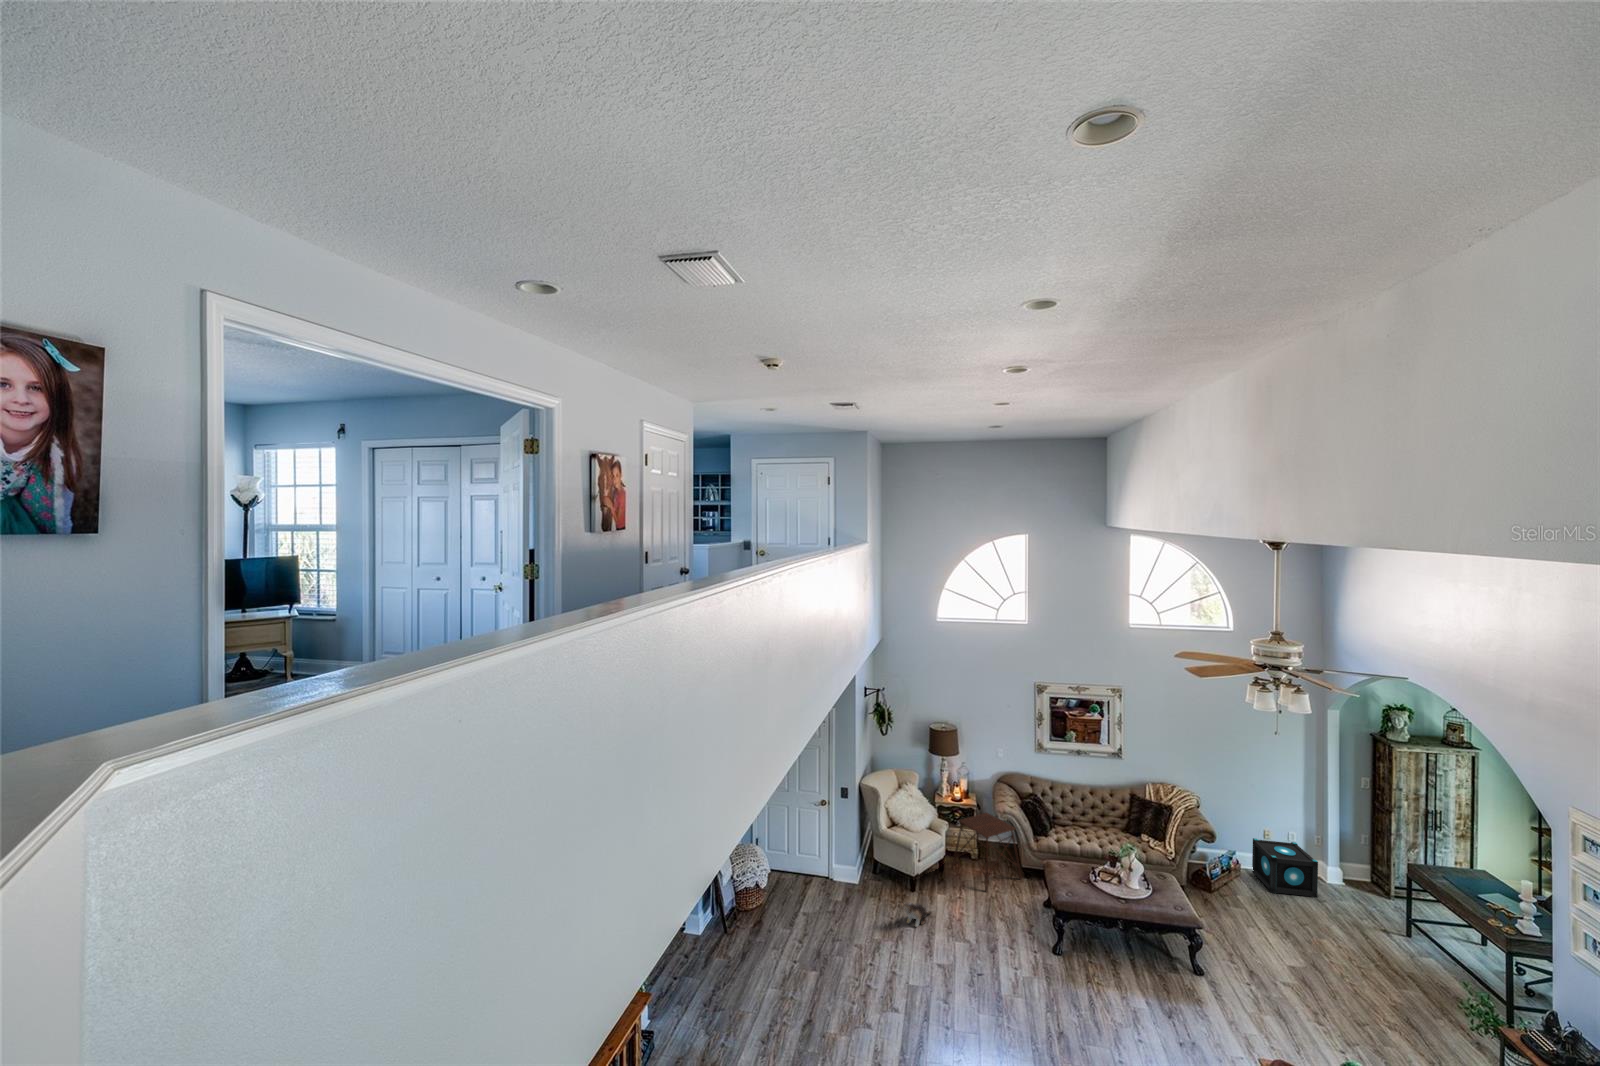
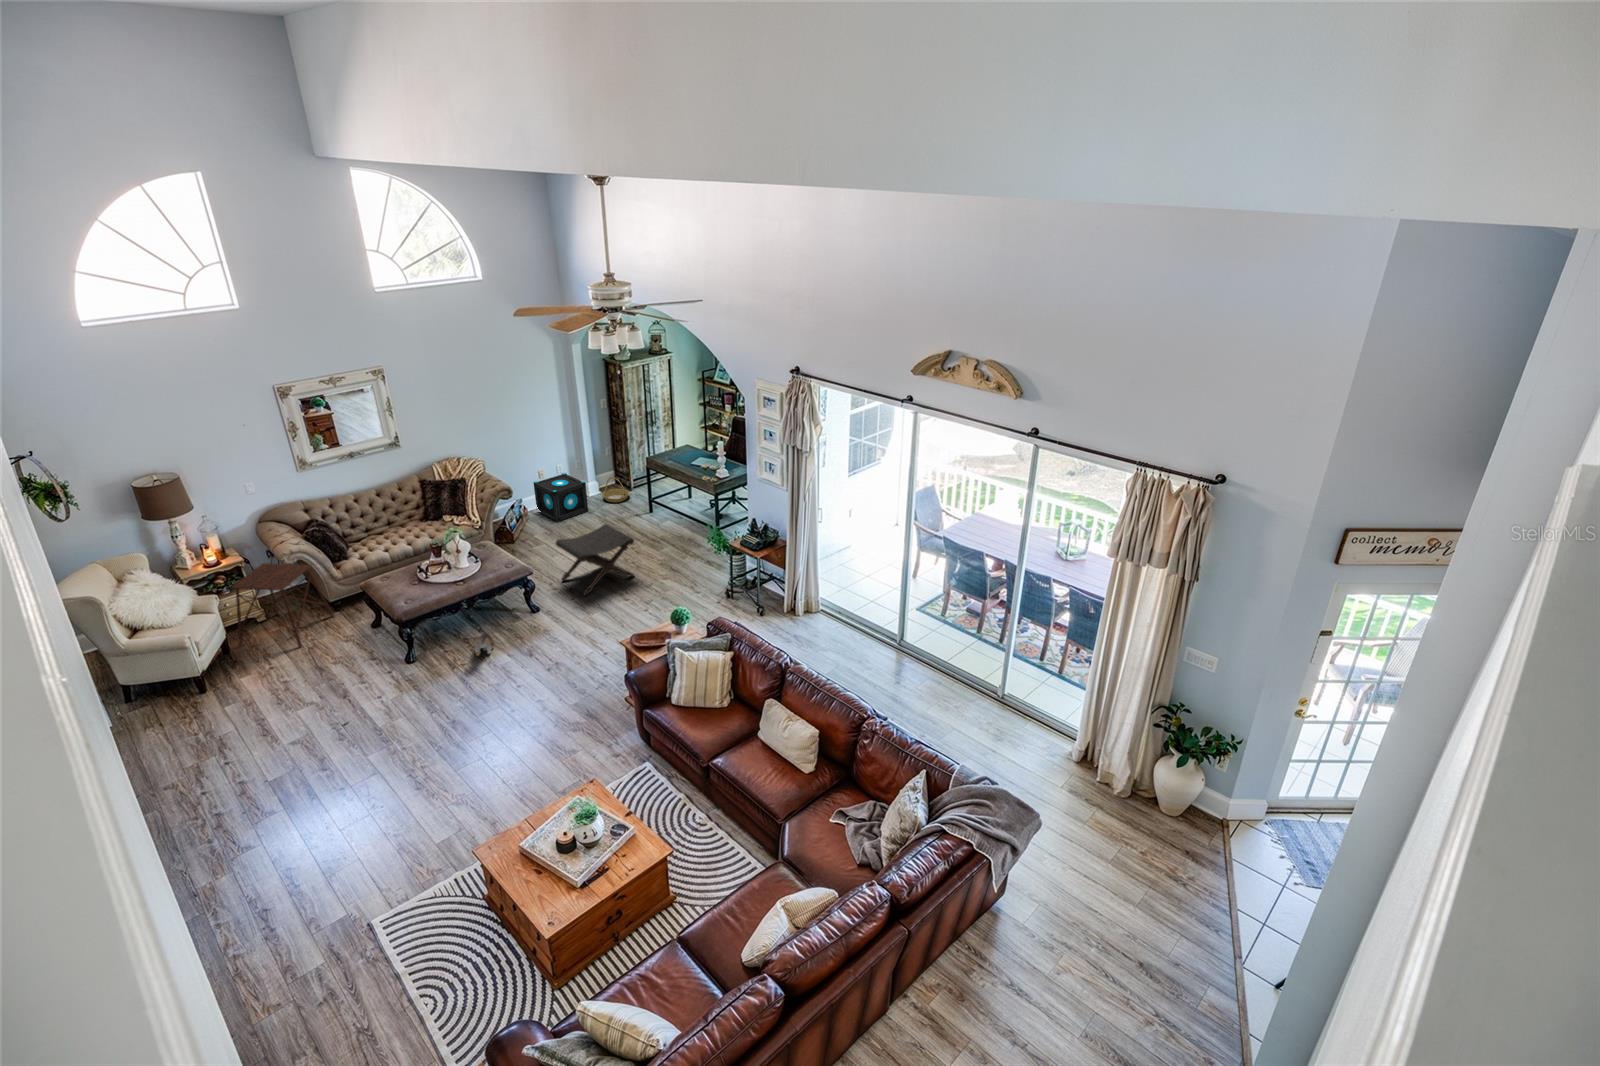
basket: none [1343,870,1385,906] -> present [602,477,629,503]
plush toy: present [902,902,930,927] -> present [473,632,494,656]
footstool: none [1245,908,1355,1005] -> present [556,524,635,596]

